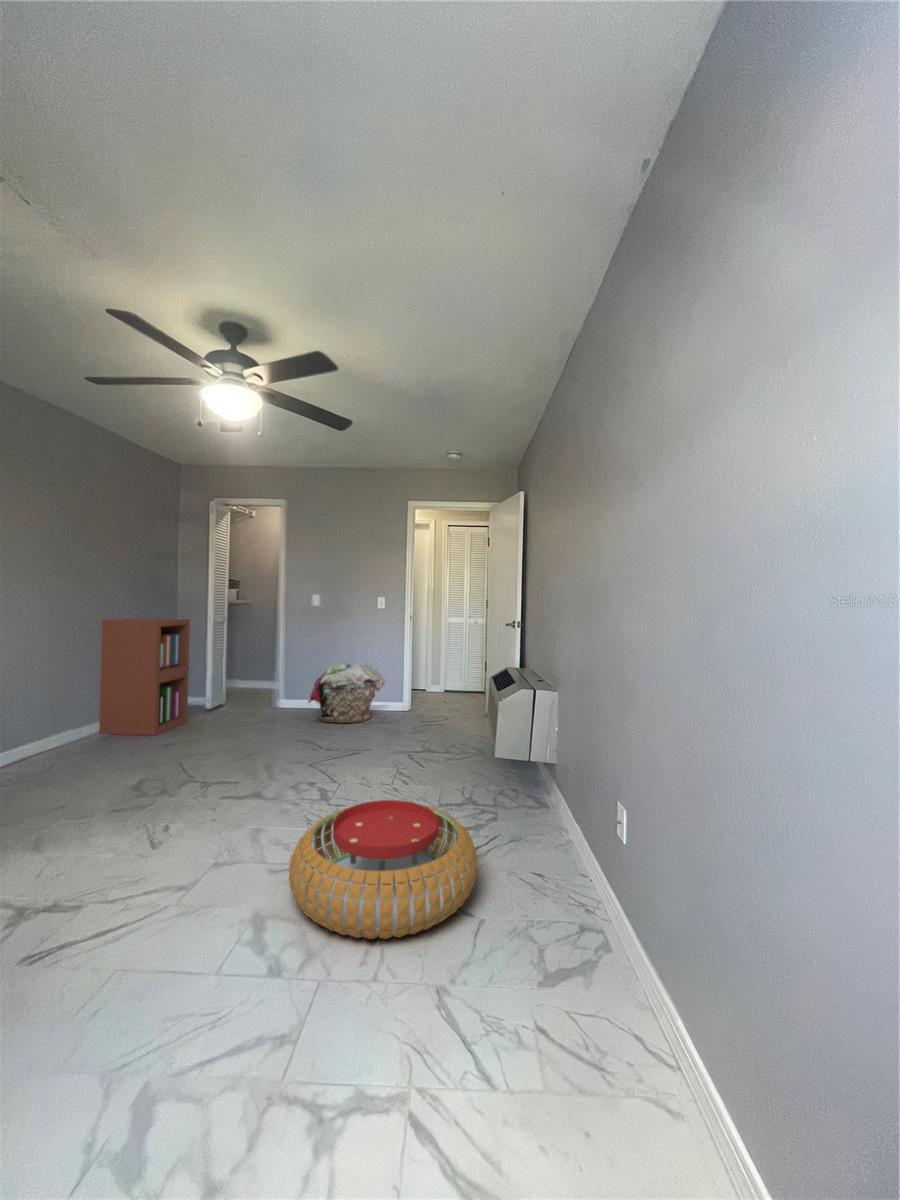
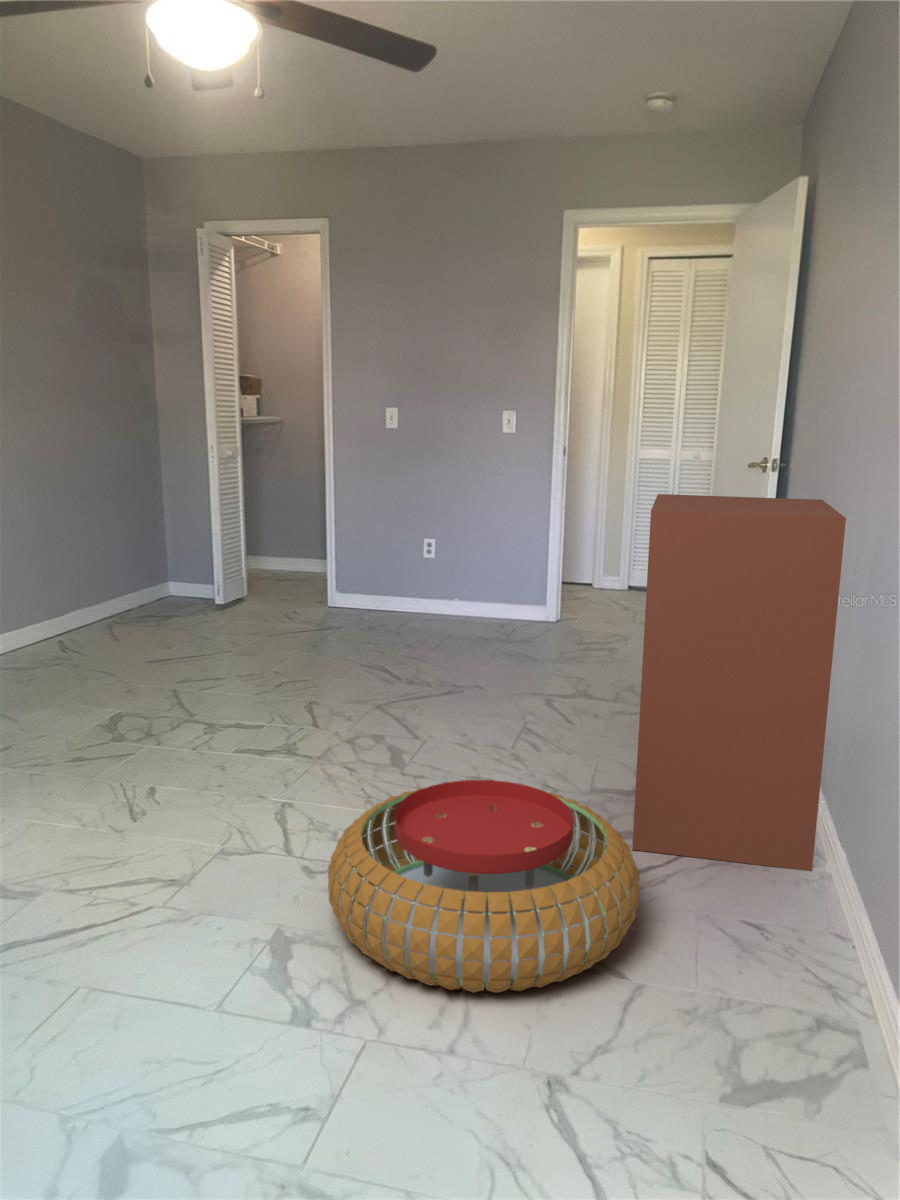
bookshelf: present [99,618,190,736] -> present [632,494,846,871]
laundry basket: present [308,663,385,723] -> none [378,532,517,642]

